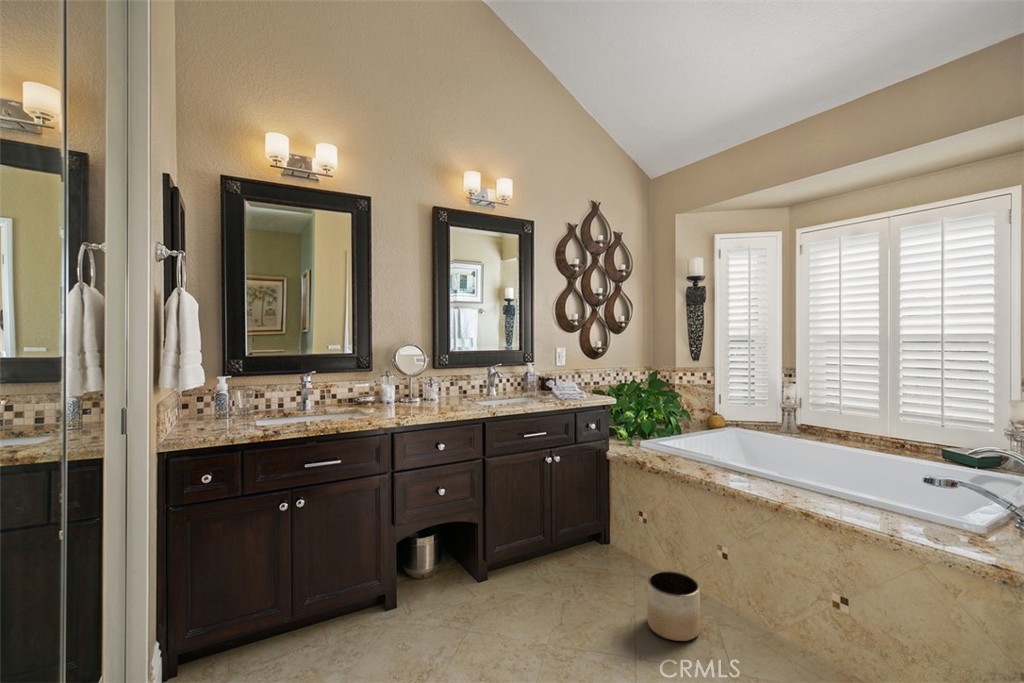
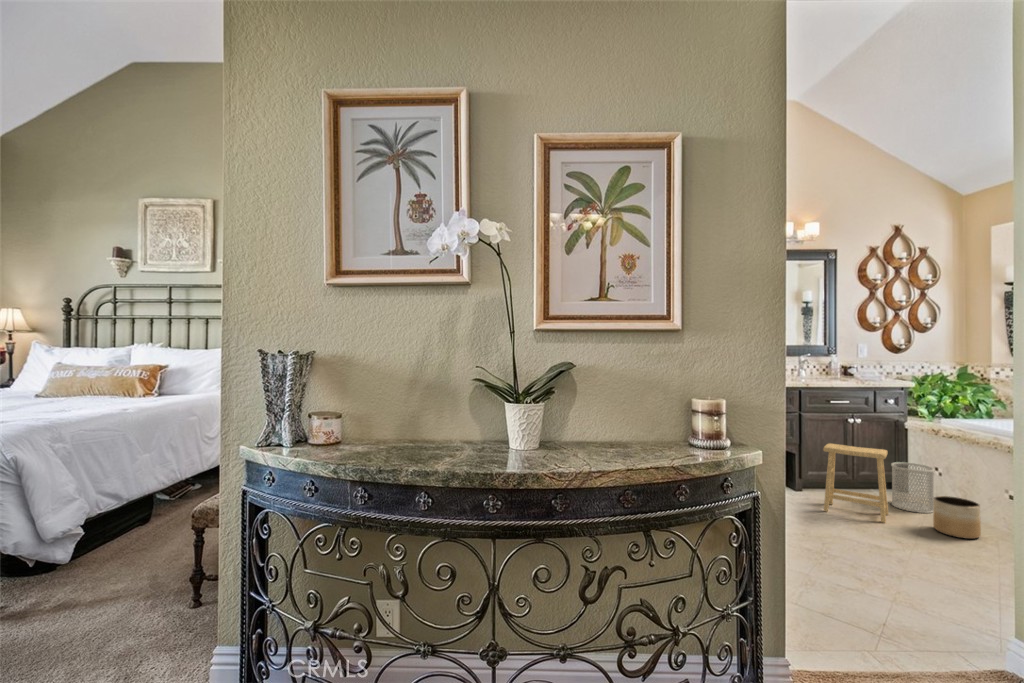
footstool: none [513,507,594,630] -> present [823,443,888,523]
wastebasket: none [594,512,641,587] -> present [891,462,934,513]

